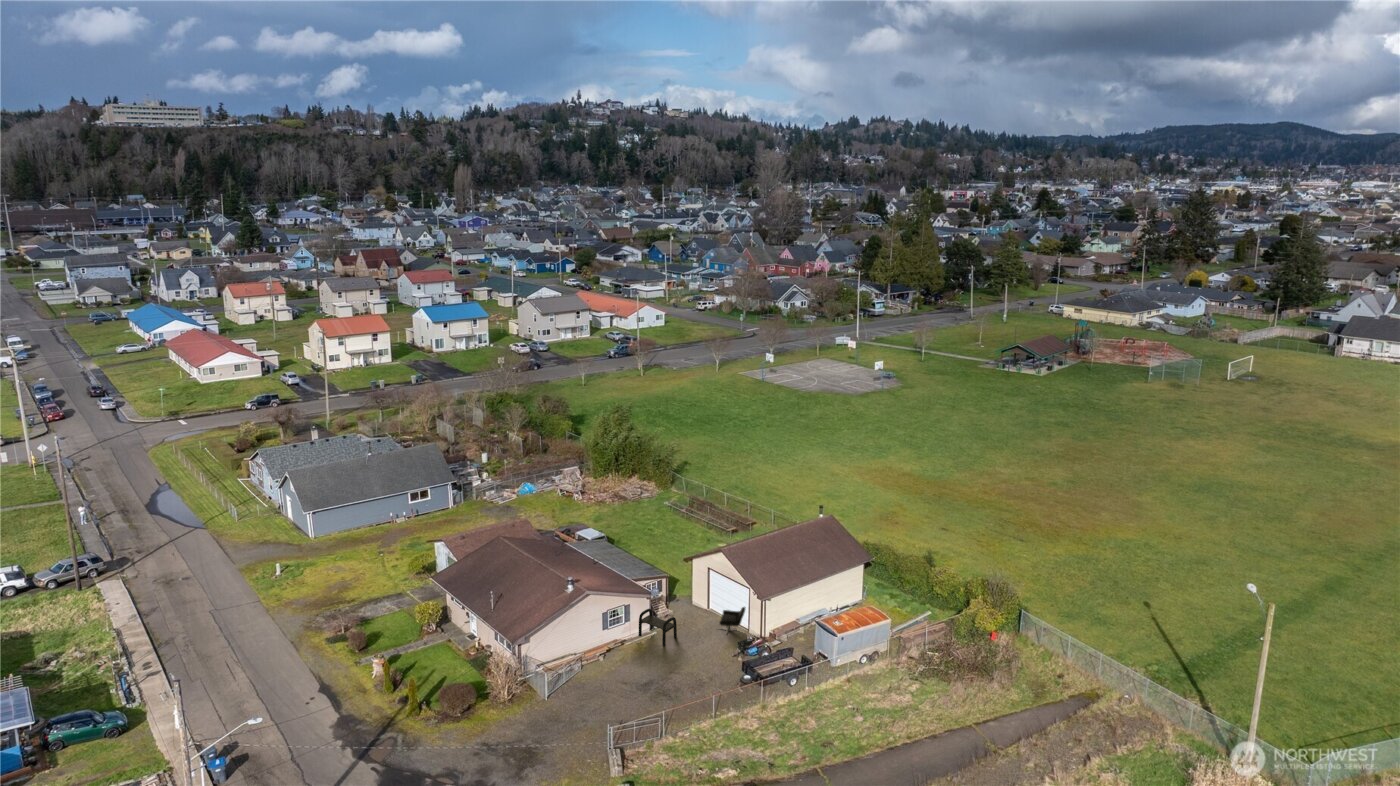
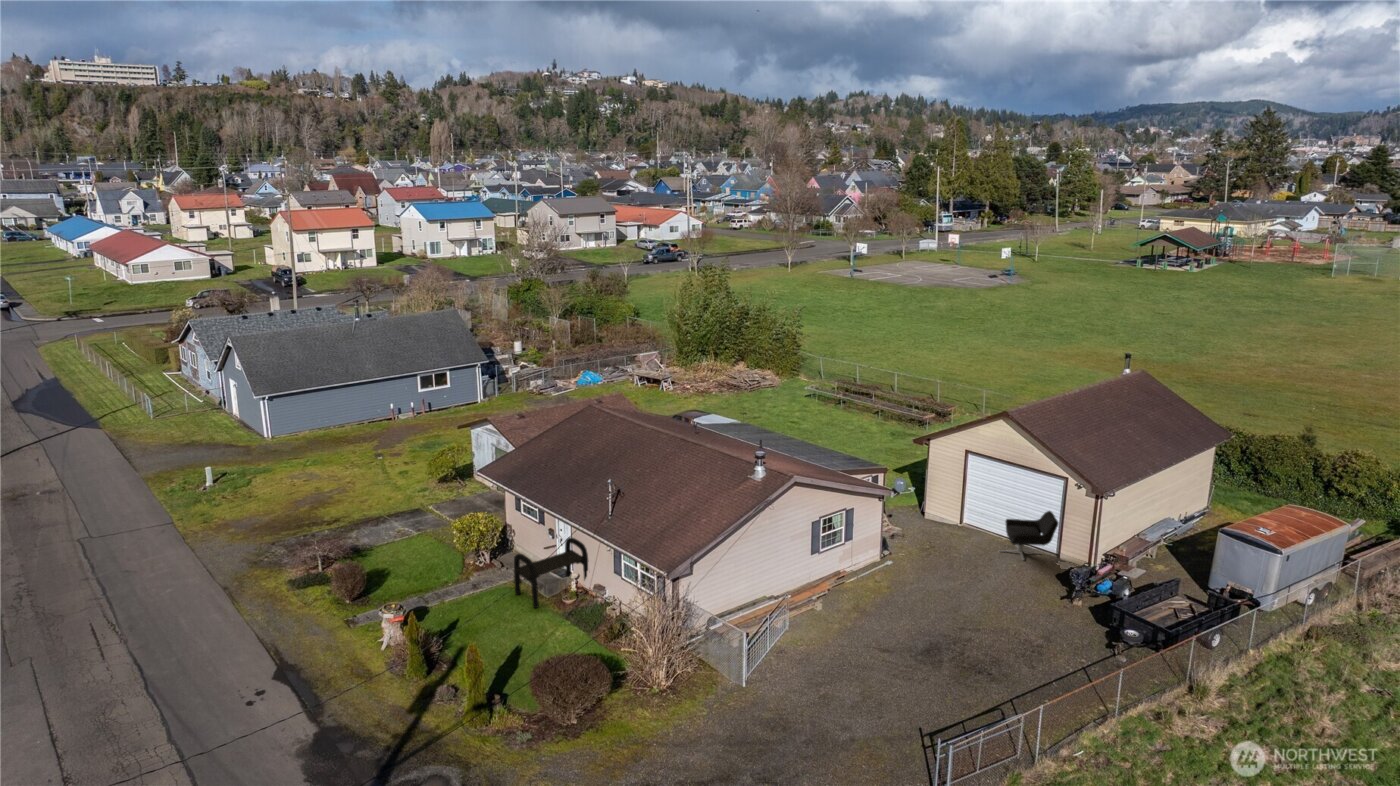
bench: present [639,609,677,646] -> present [514,537,588,608]

